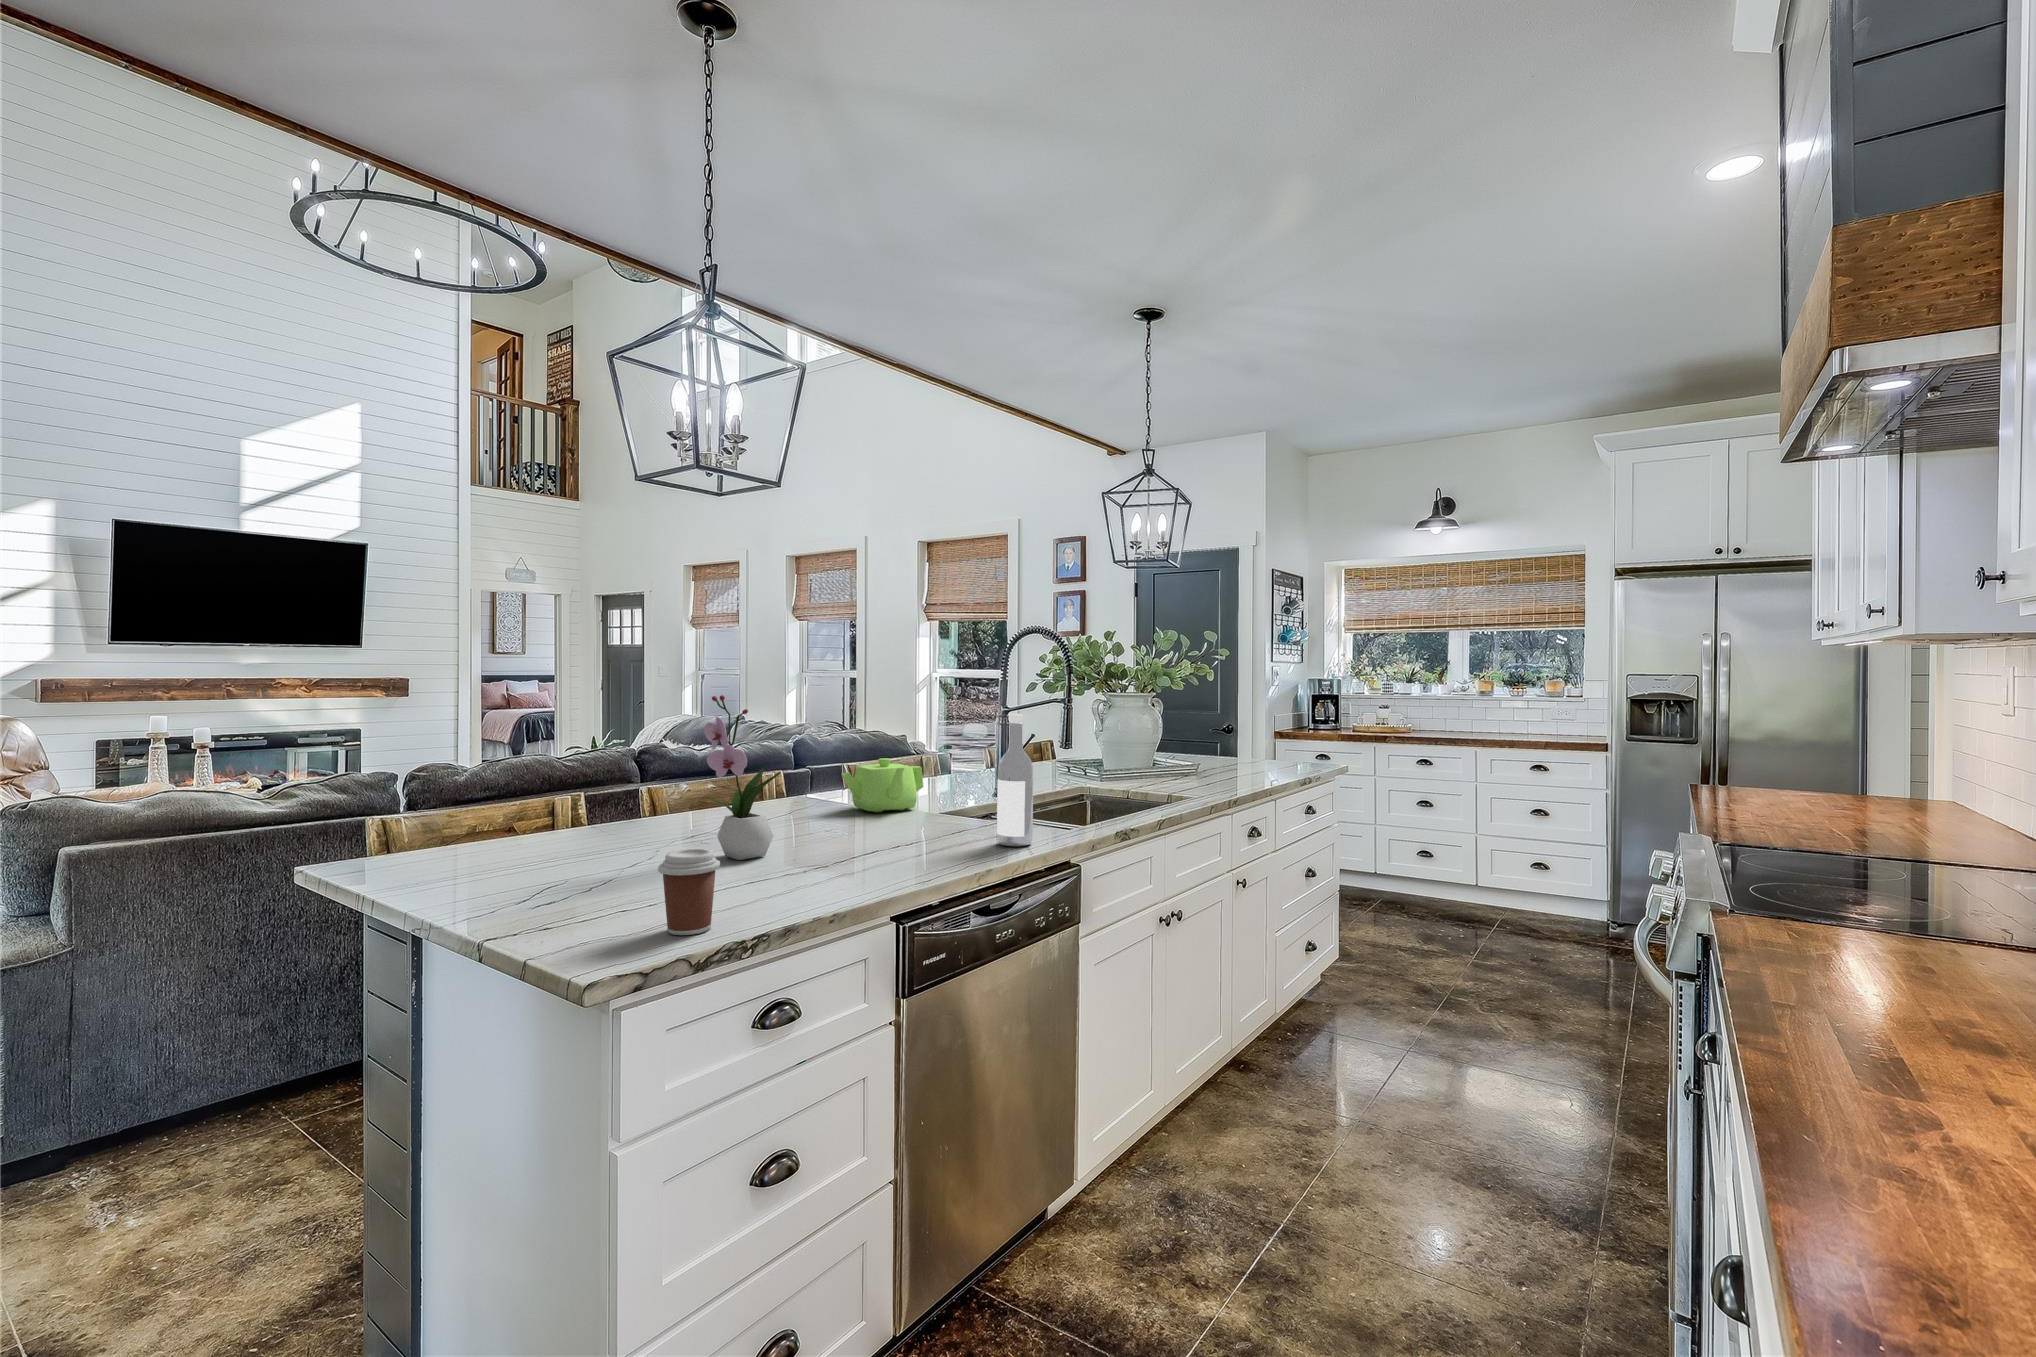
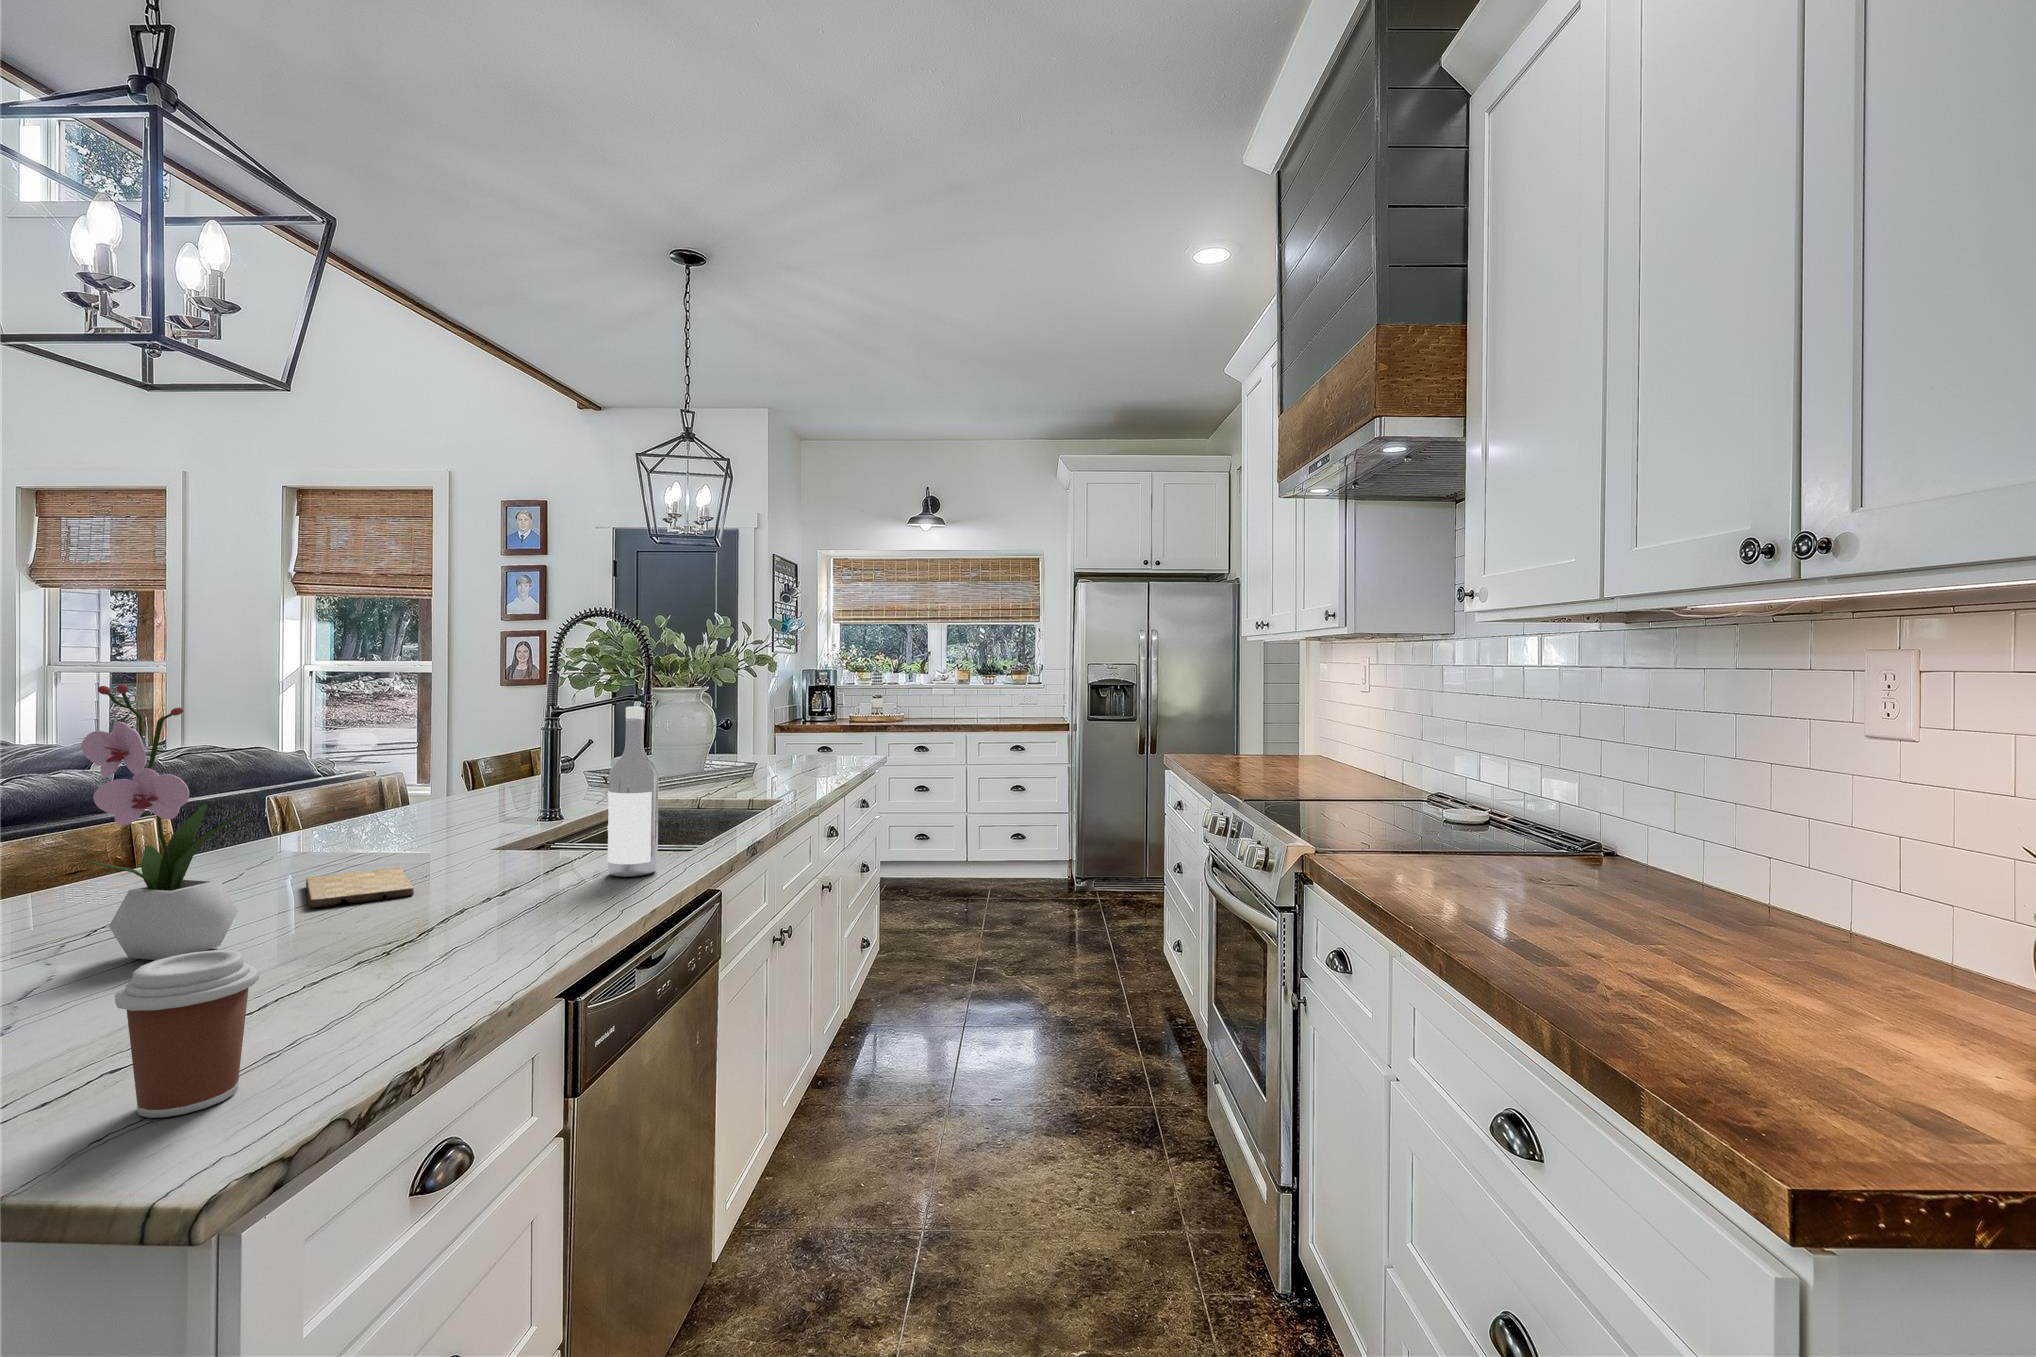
teapot: present [842,758,923,812] -> none [299,776,435,855]
cutting board: none [821,822,884,841] -> present [306,868,414,908]

